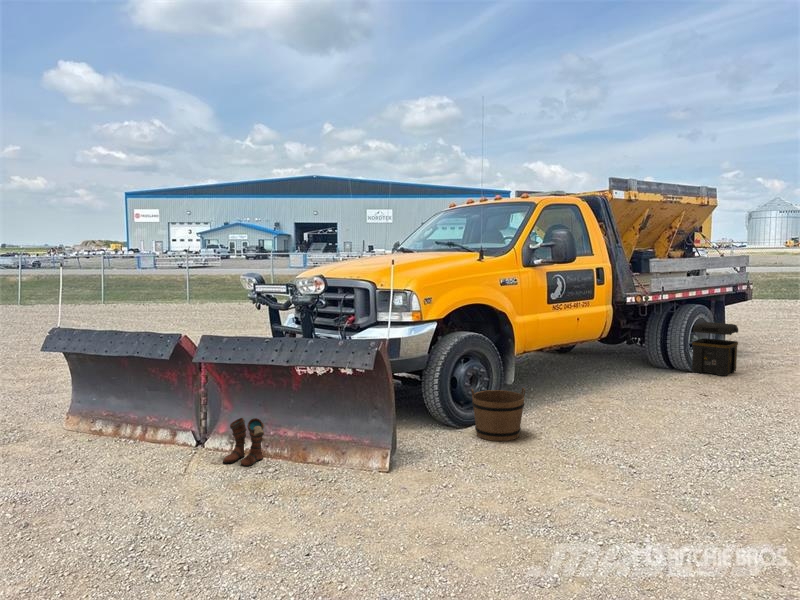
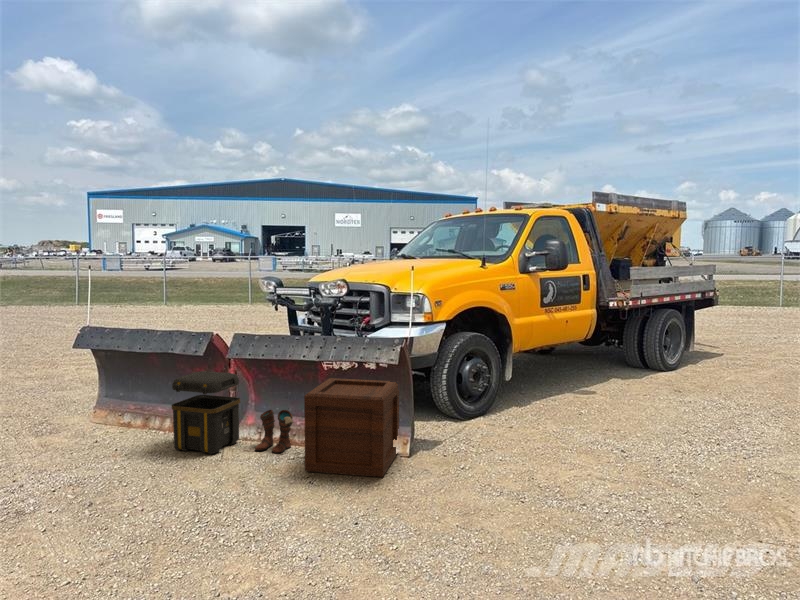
toolbox: present [692,322,738,376] -> present [172,371,240,454]
wooden crate: none [266,384,379,497] -> present [304,378,399,477]
bucket: present [471,388,525,441] -> none [476,383,525,431]

